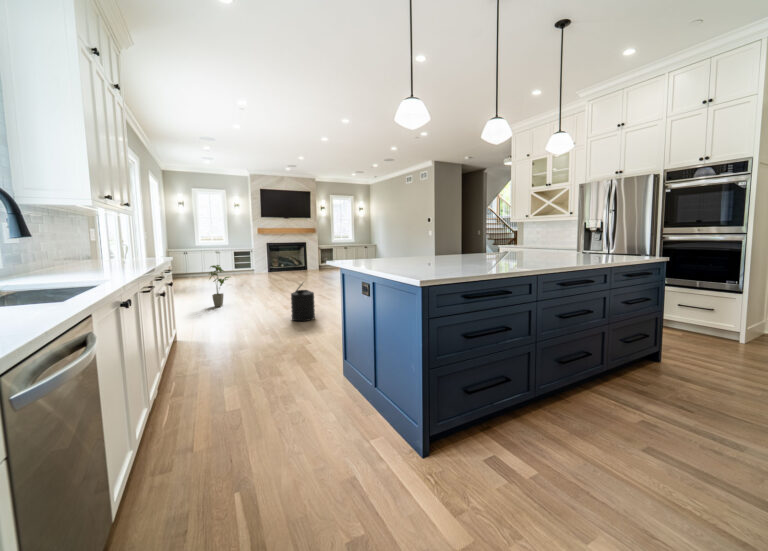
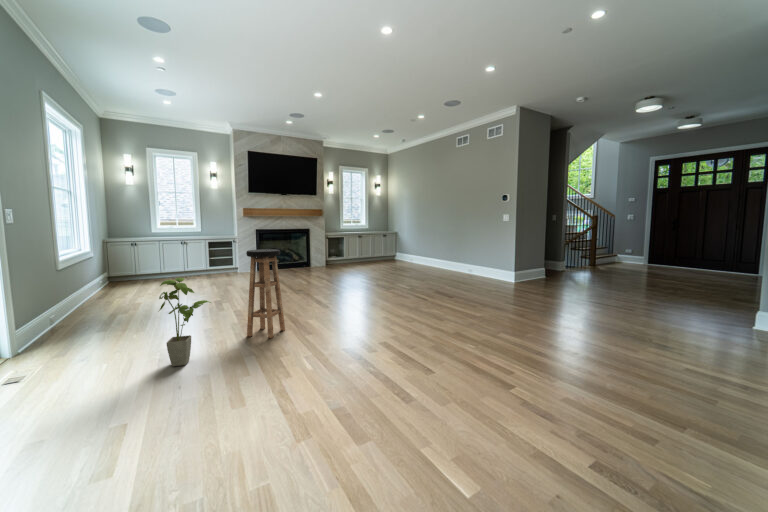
bar stool: none [251,253,273,299] -> present [246,249,285,338]
trash can: present [291,283,315,321] -> none [368,331,426,441]

